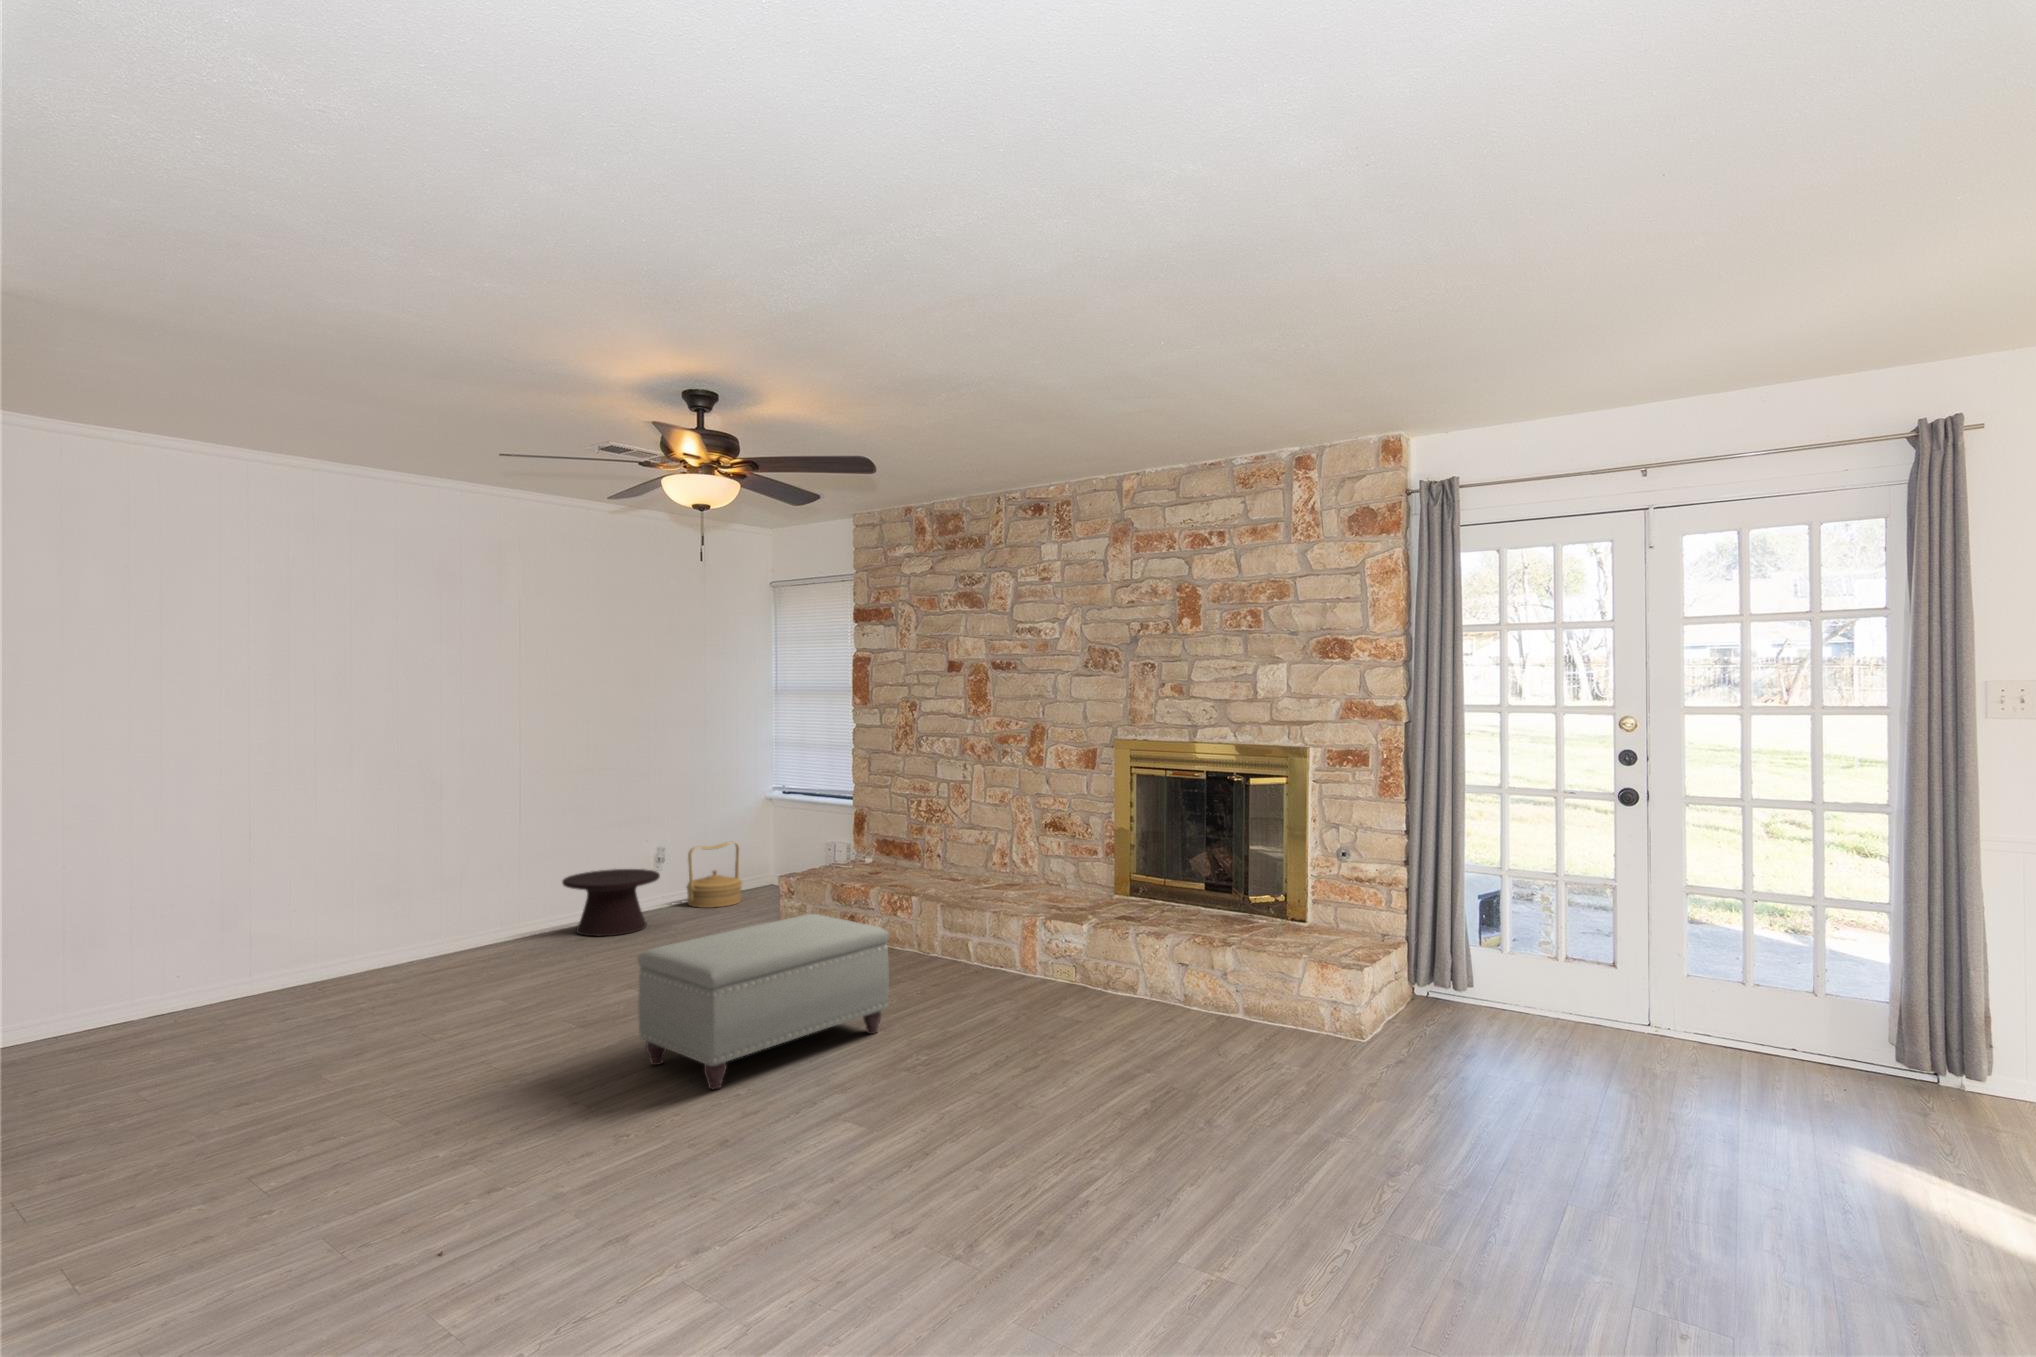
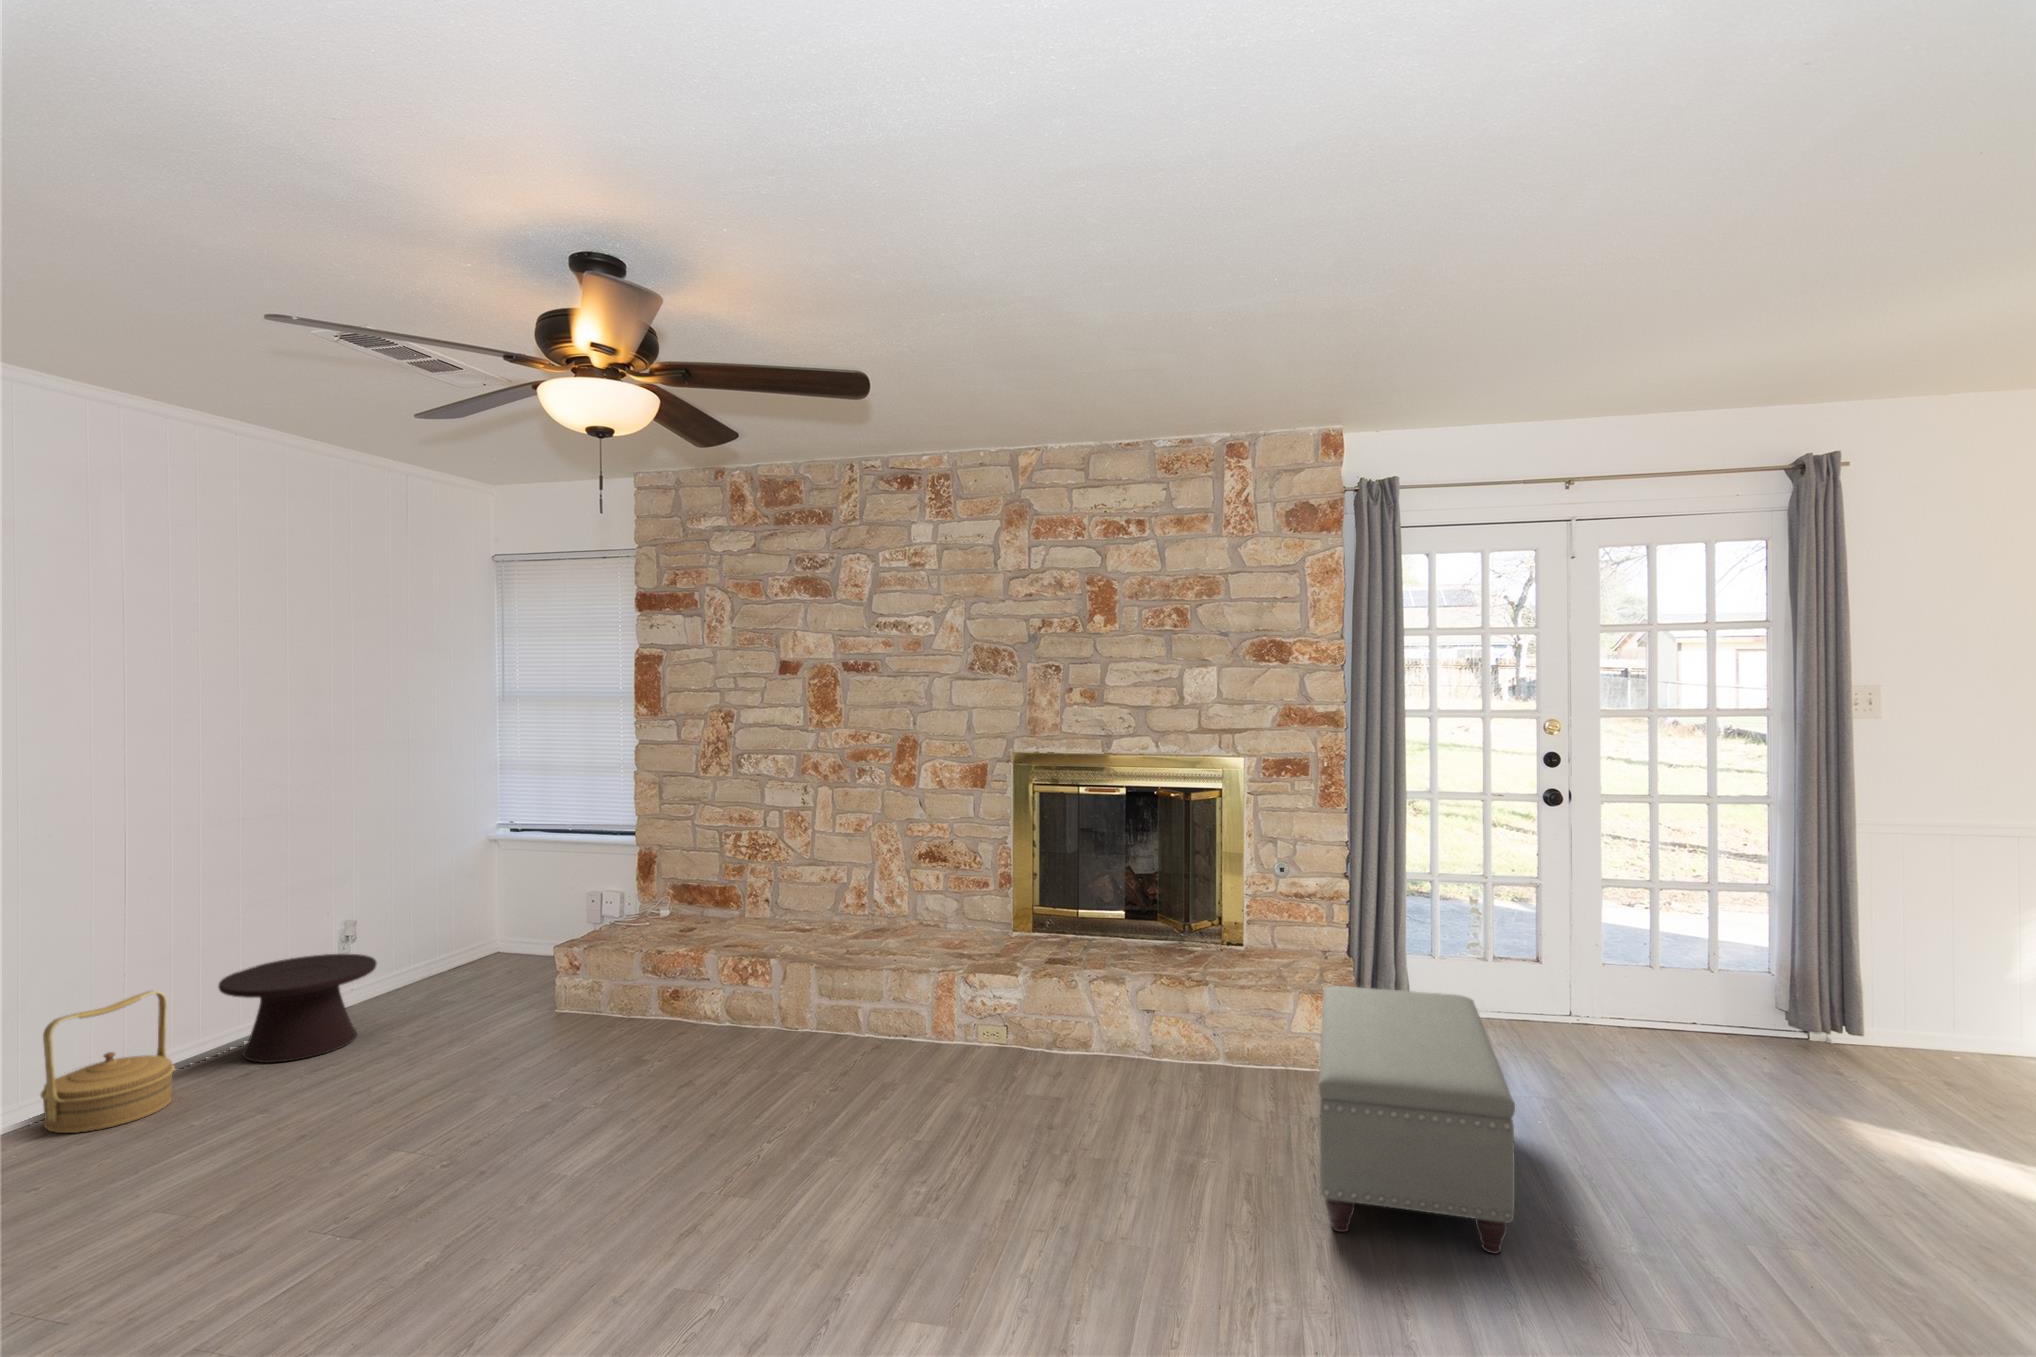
woven basket: present [687,842,742,908] -> present [41,991,175,1133]
ottoman: present [638,914,889,1090] -> present [1319,986,1515,1254]

